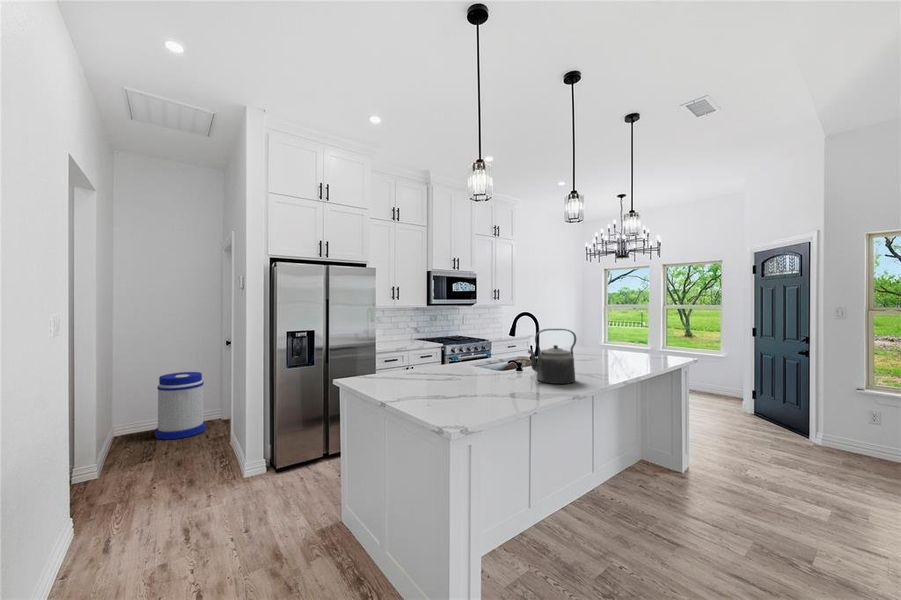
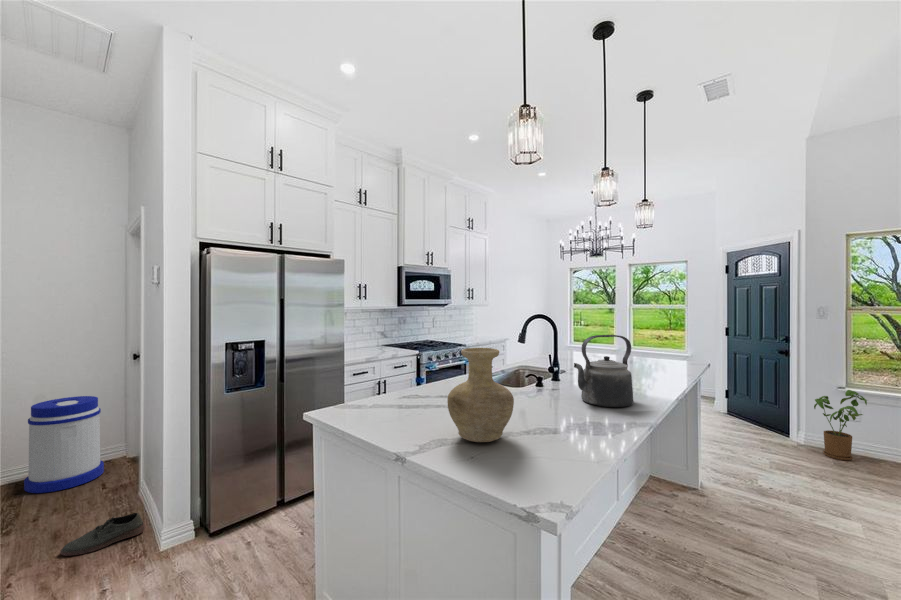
vase: none [416,335,461,398] -> present [447,348,514,442]
house plant: none [827,391,883,460] -> present [814,390,867,460]
shoe: none [181,453,233,477] -> present [60,513,145,556]

